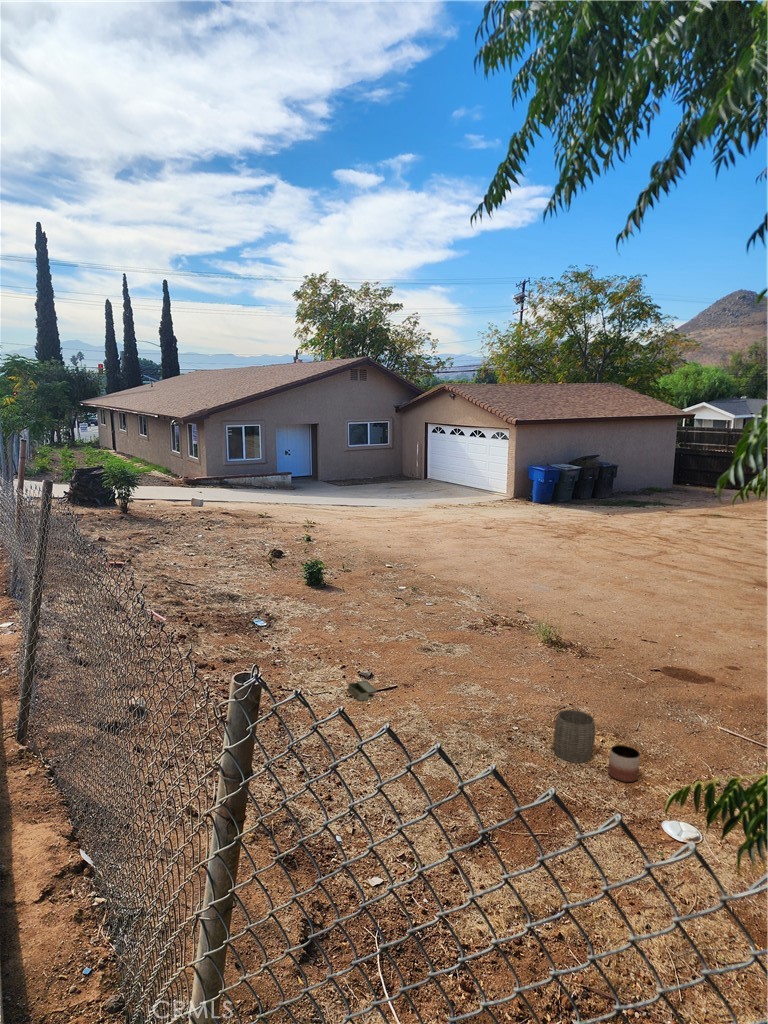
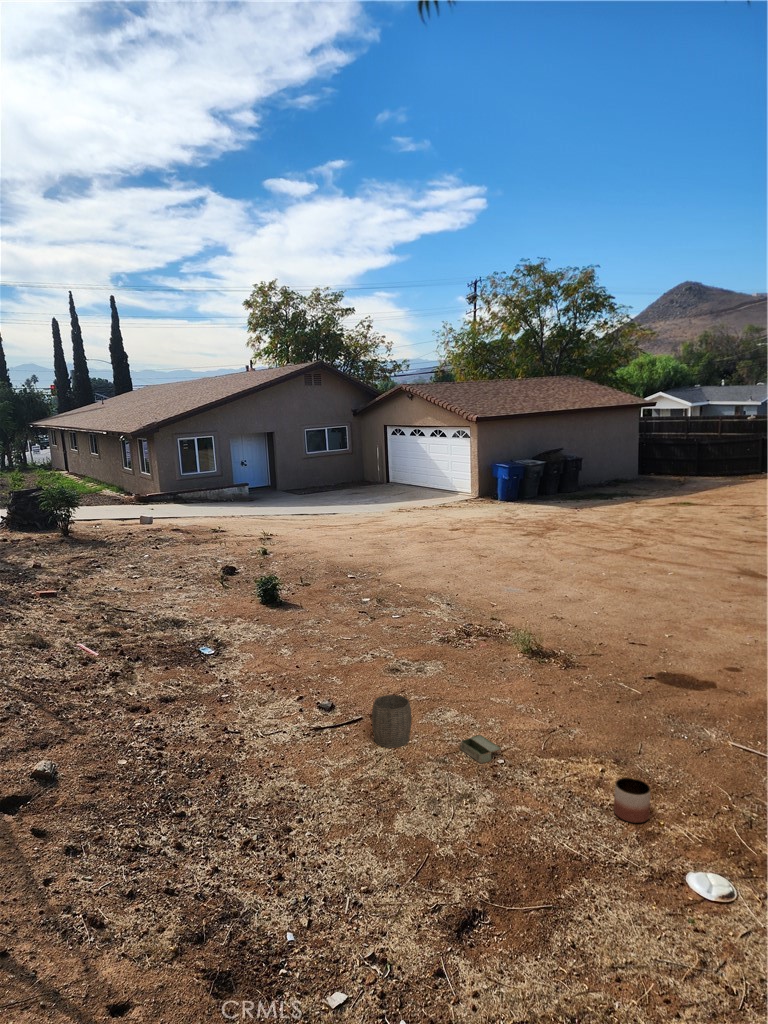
toolbox: present [348,681,377,701] -> present [461,735,501,763]
woven basket: present [554,710,595,763] -> present [372,695,412,748]

